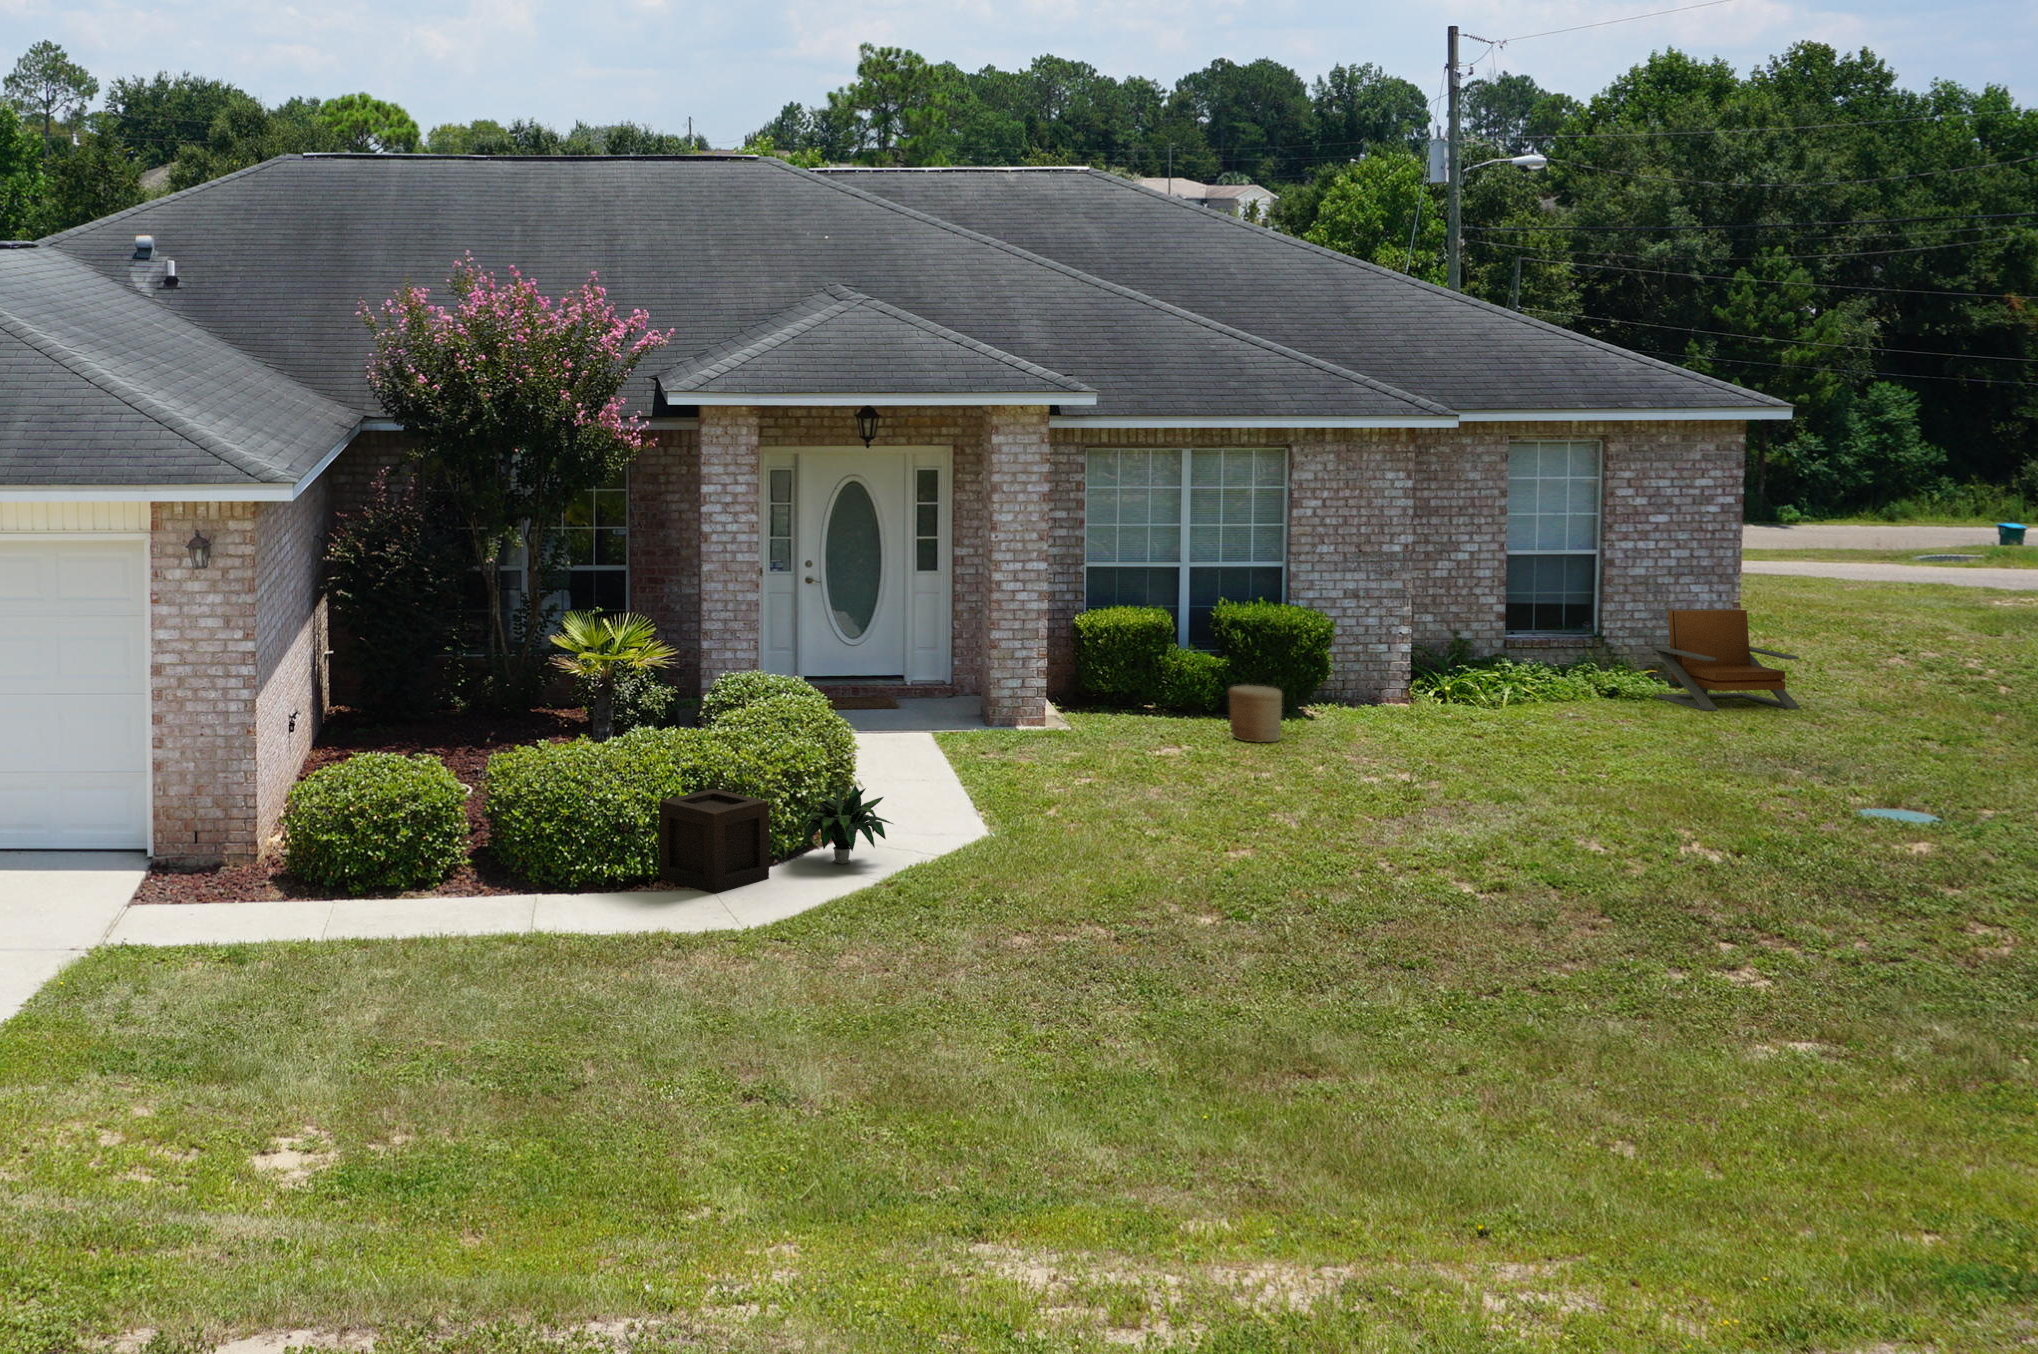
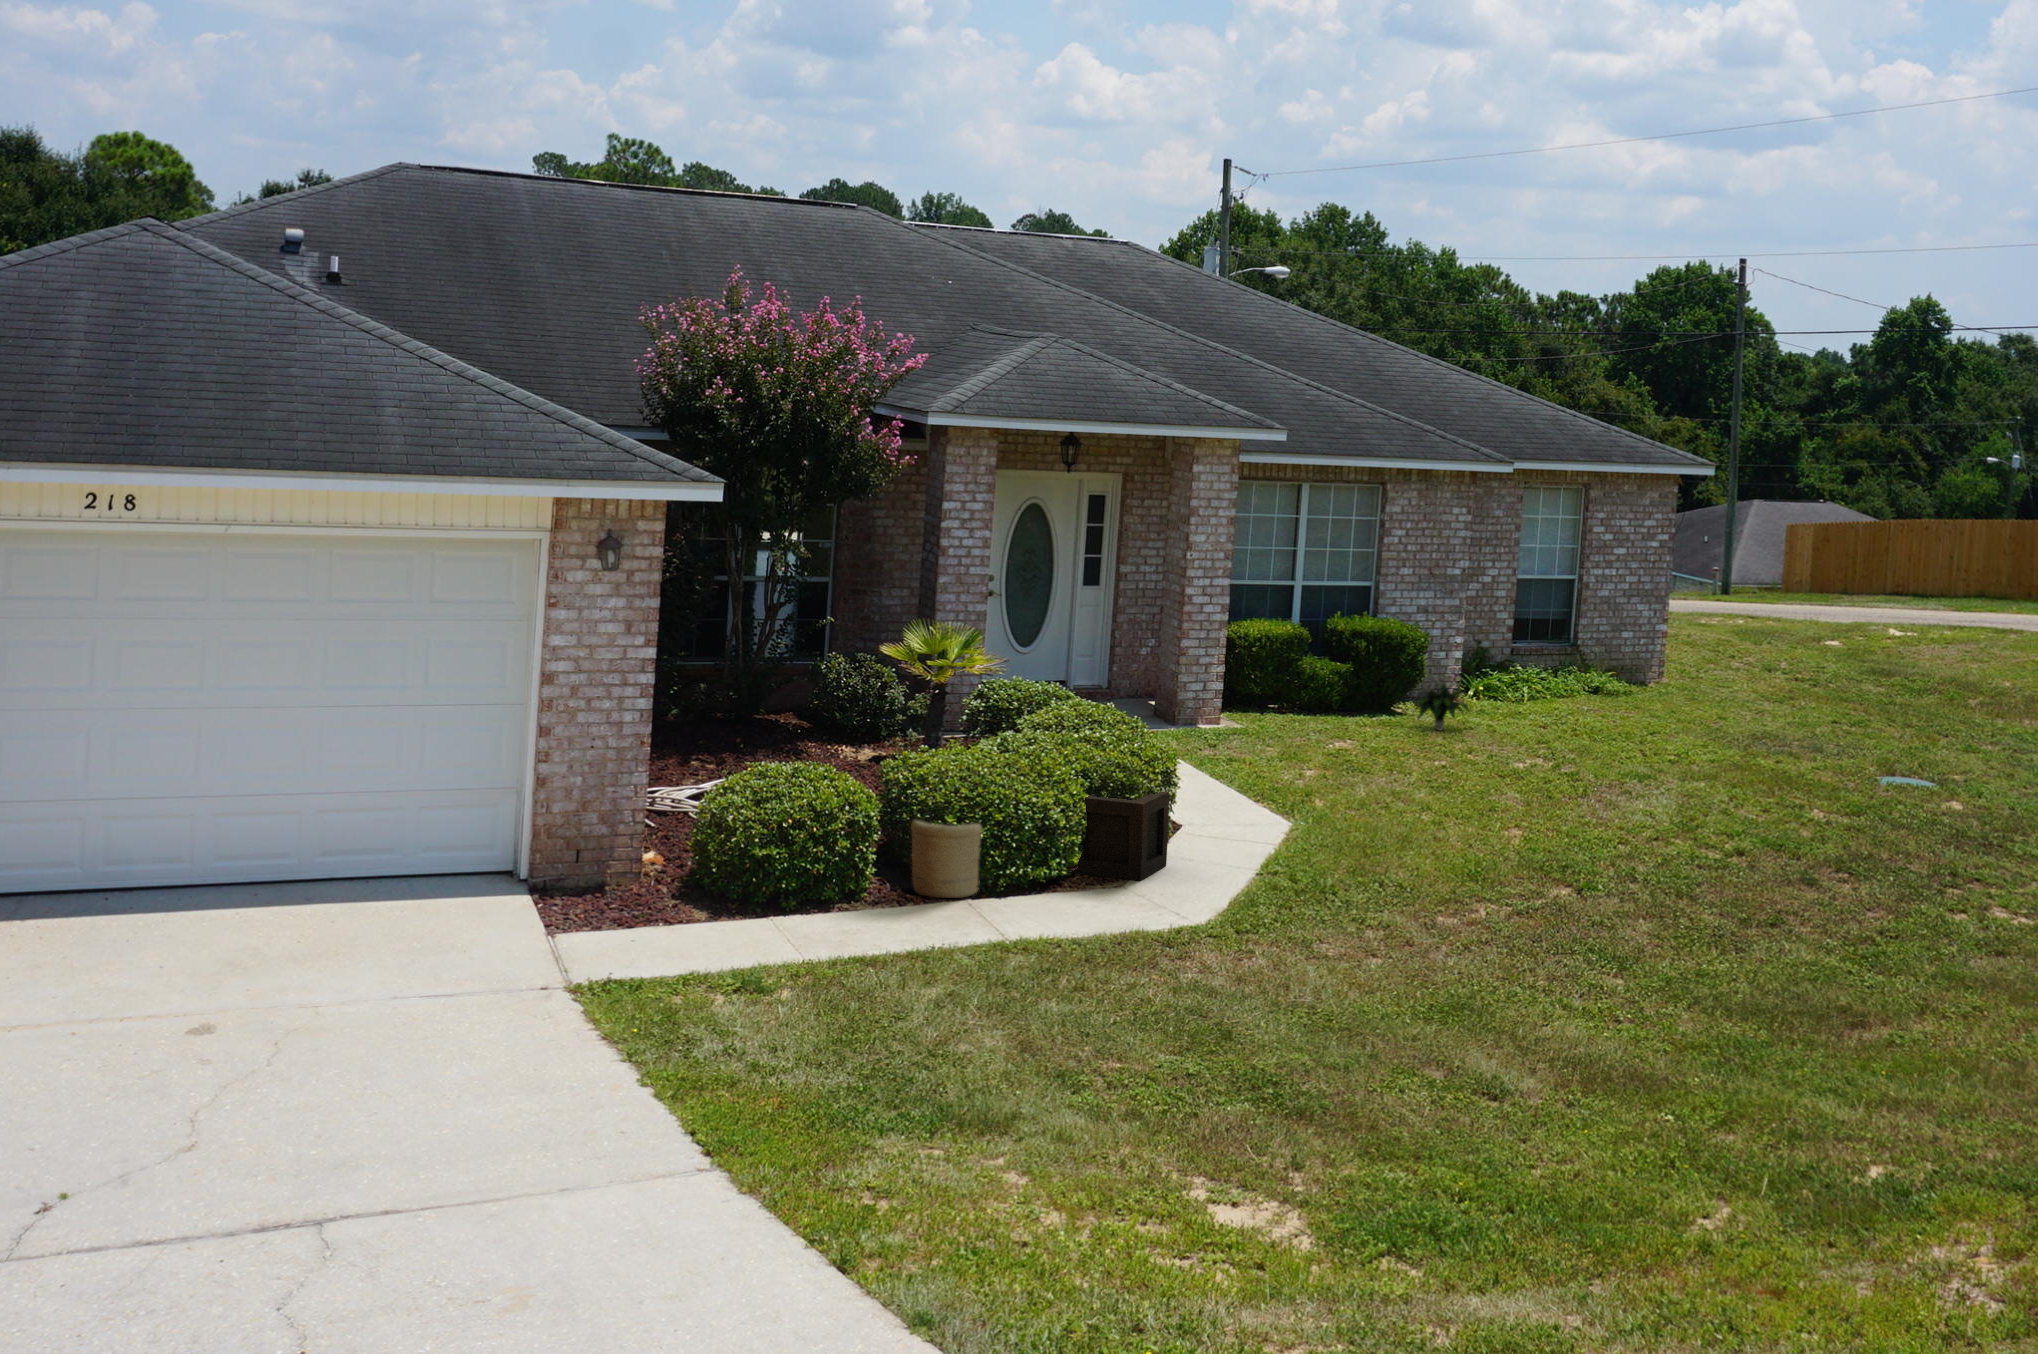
lounge chair: present [1652,610,1799,710] -> none [1609,623,1714,704]
woven basket: present [1228,685,1282,742] -> present [911,820,982,898]
potted plant: present [799,784,893,864] -> present [1415,684,1469,730]

